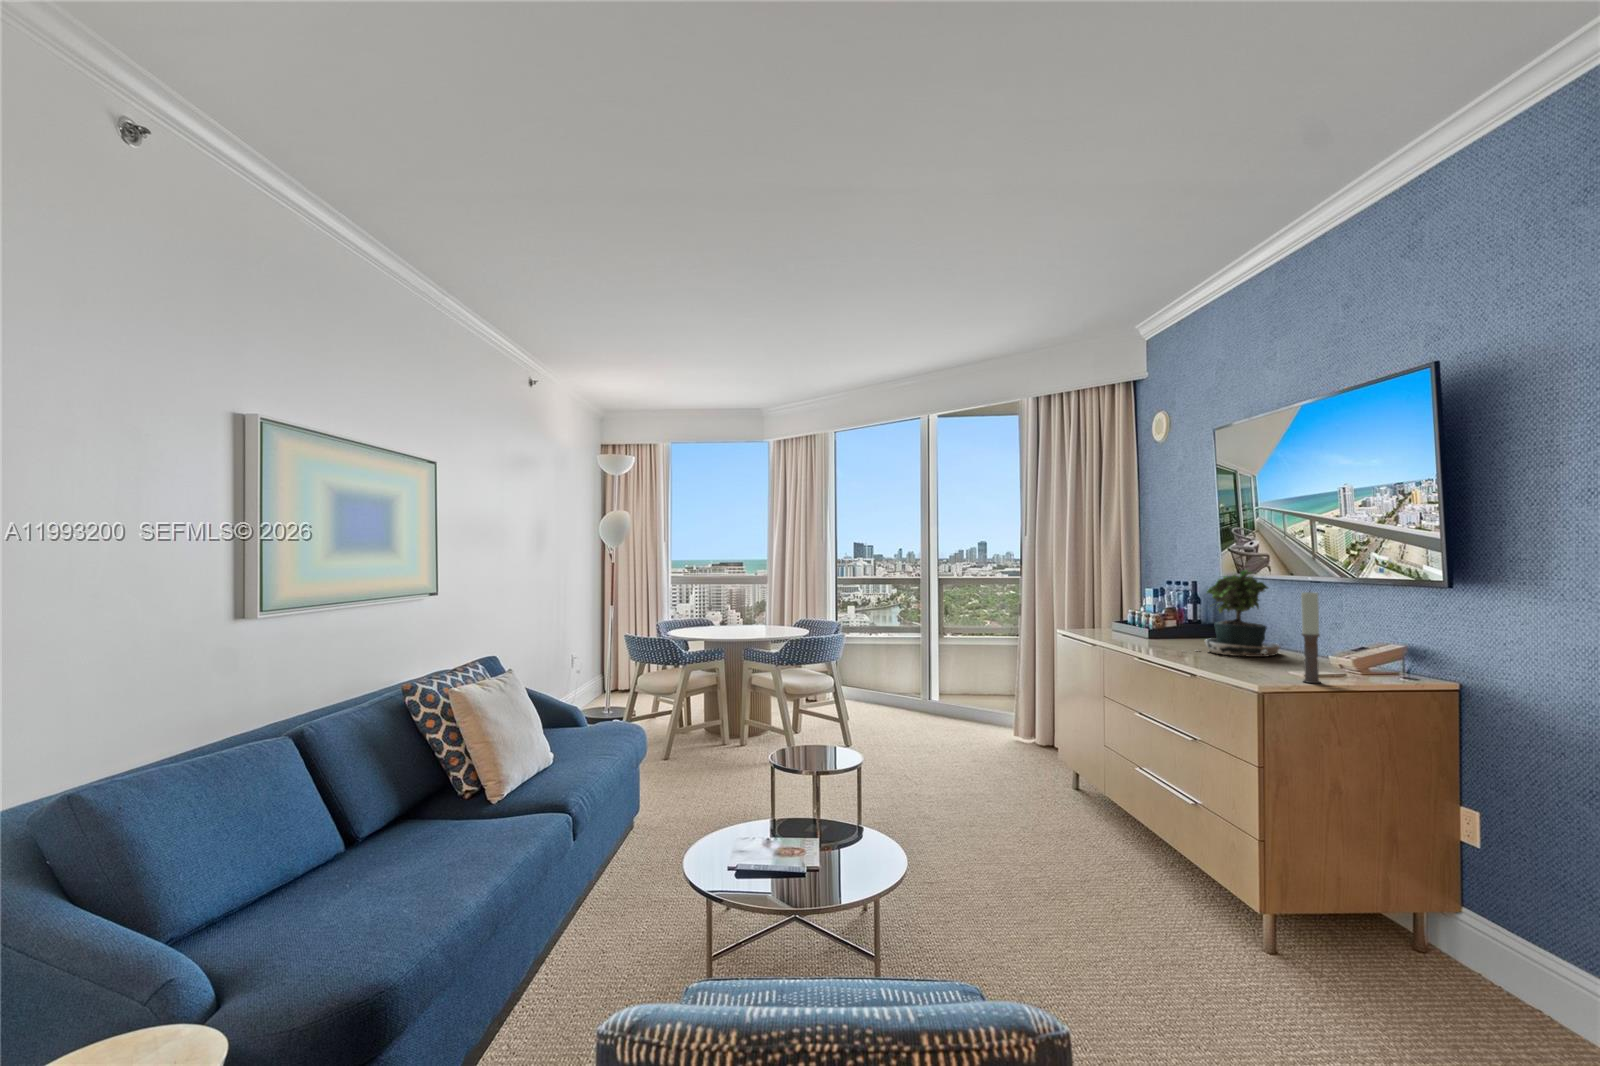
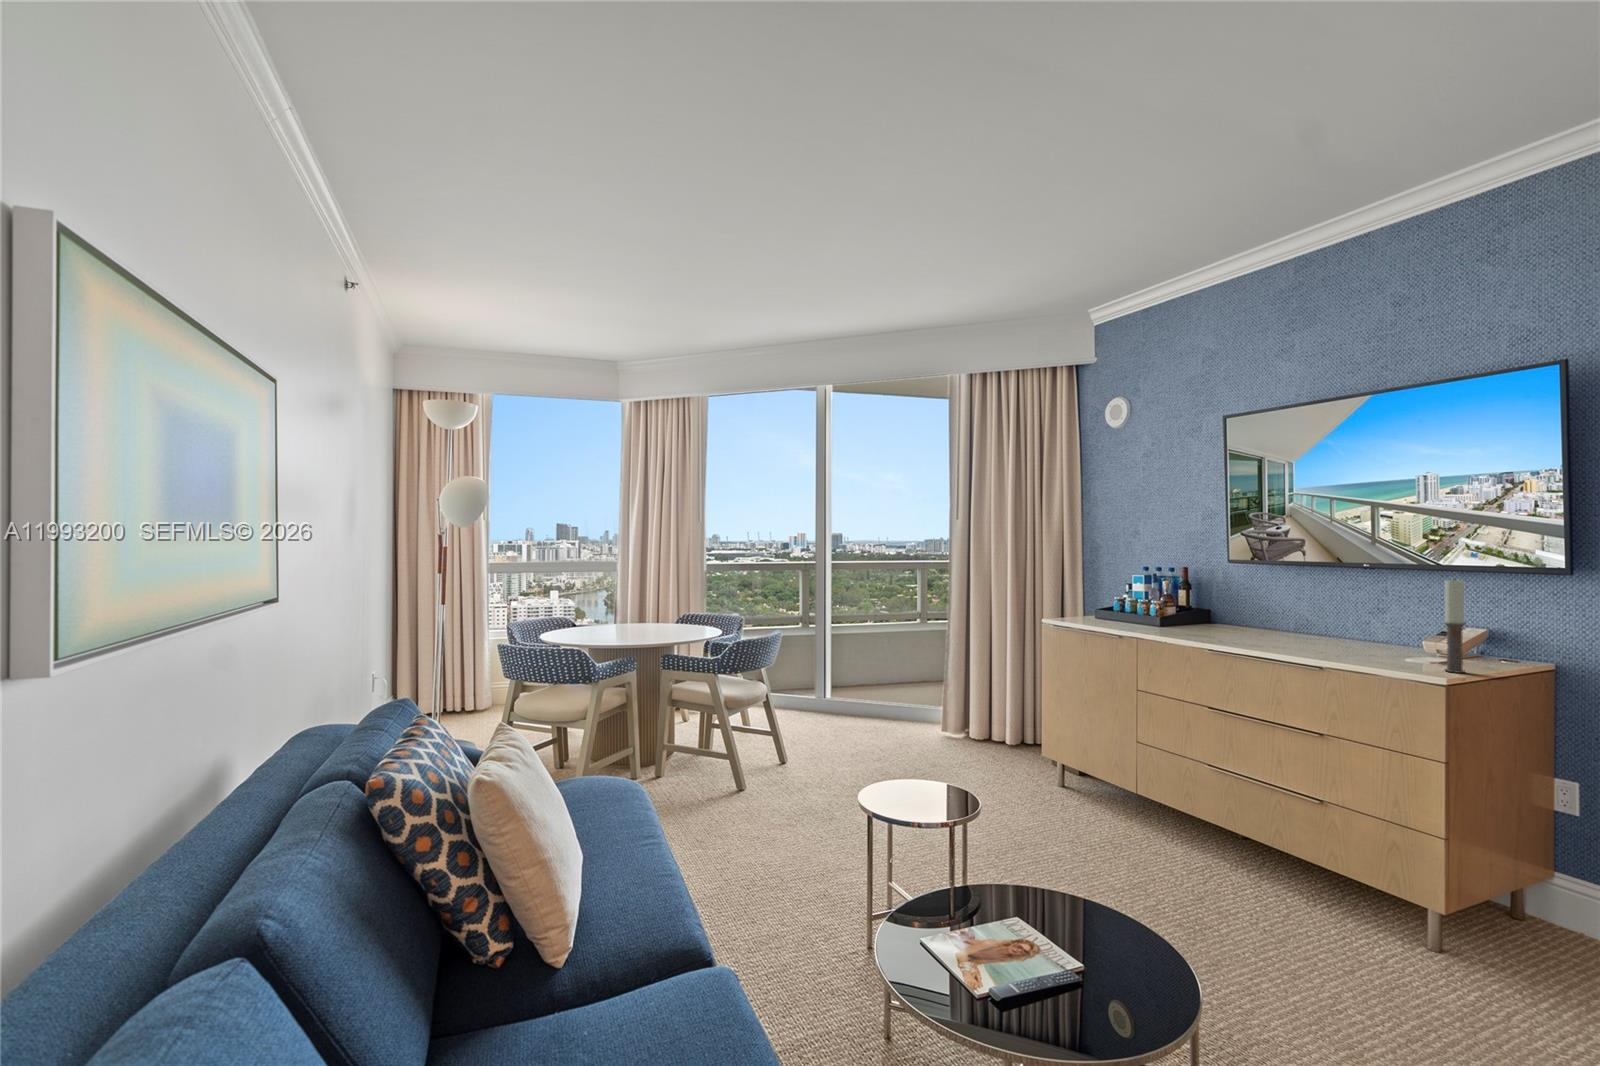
potted plant: present [1205,570,1280,657] -> none [1231,555,1326,643]

